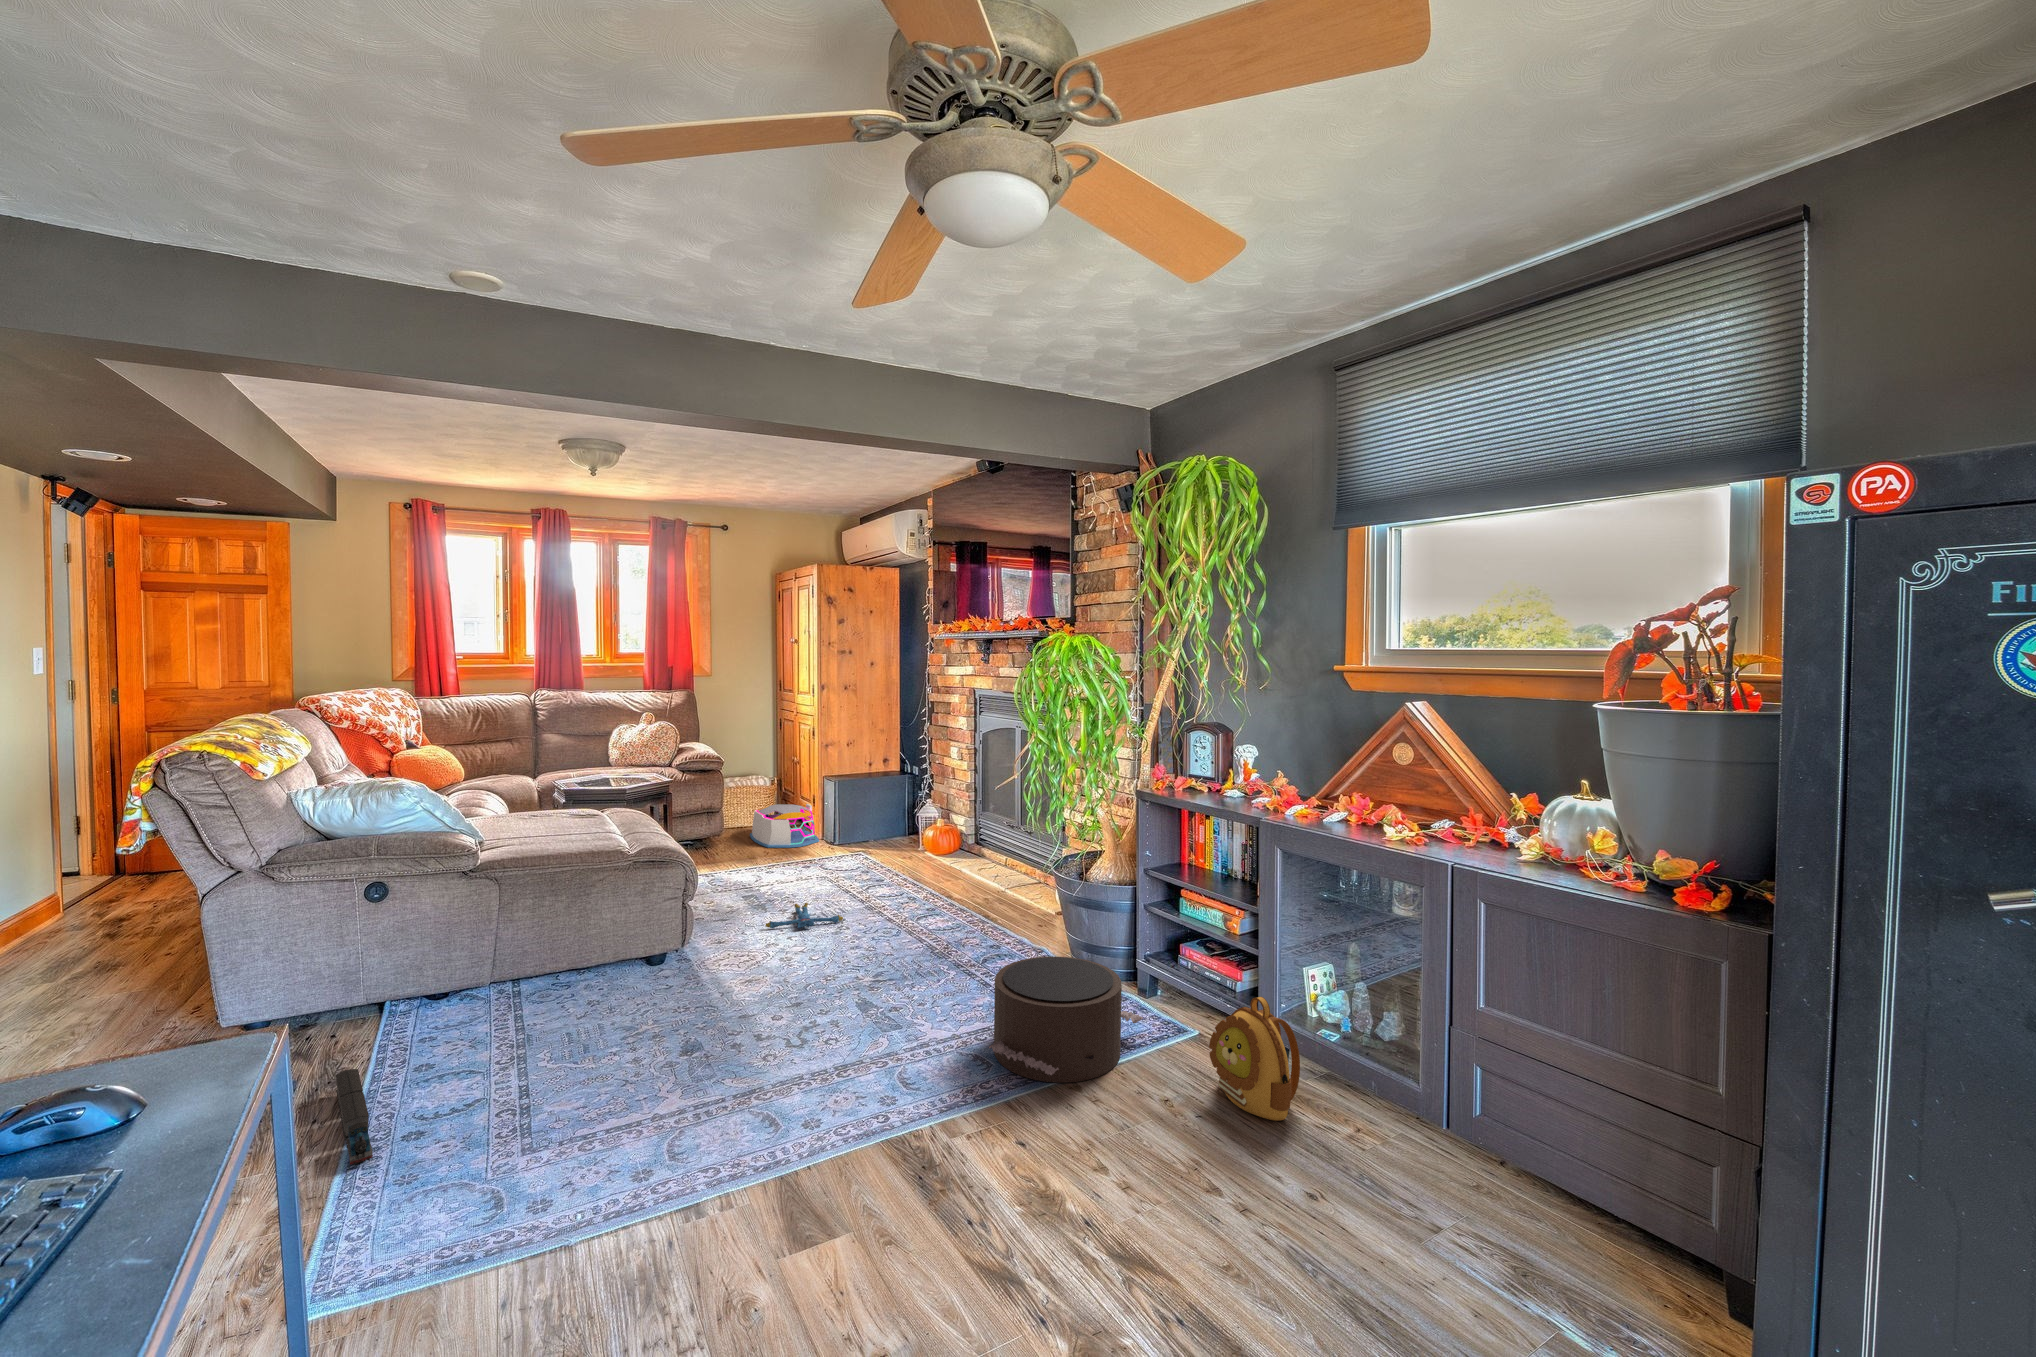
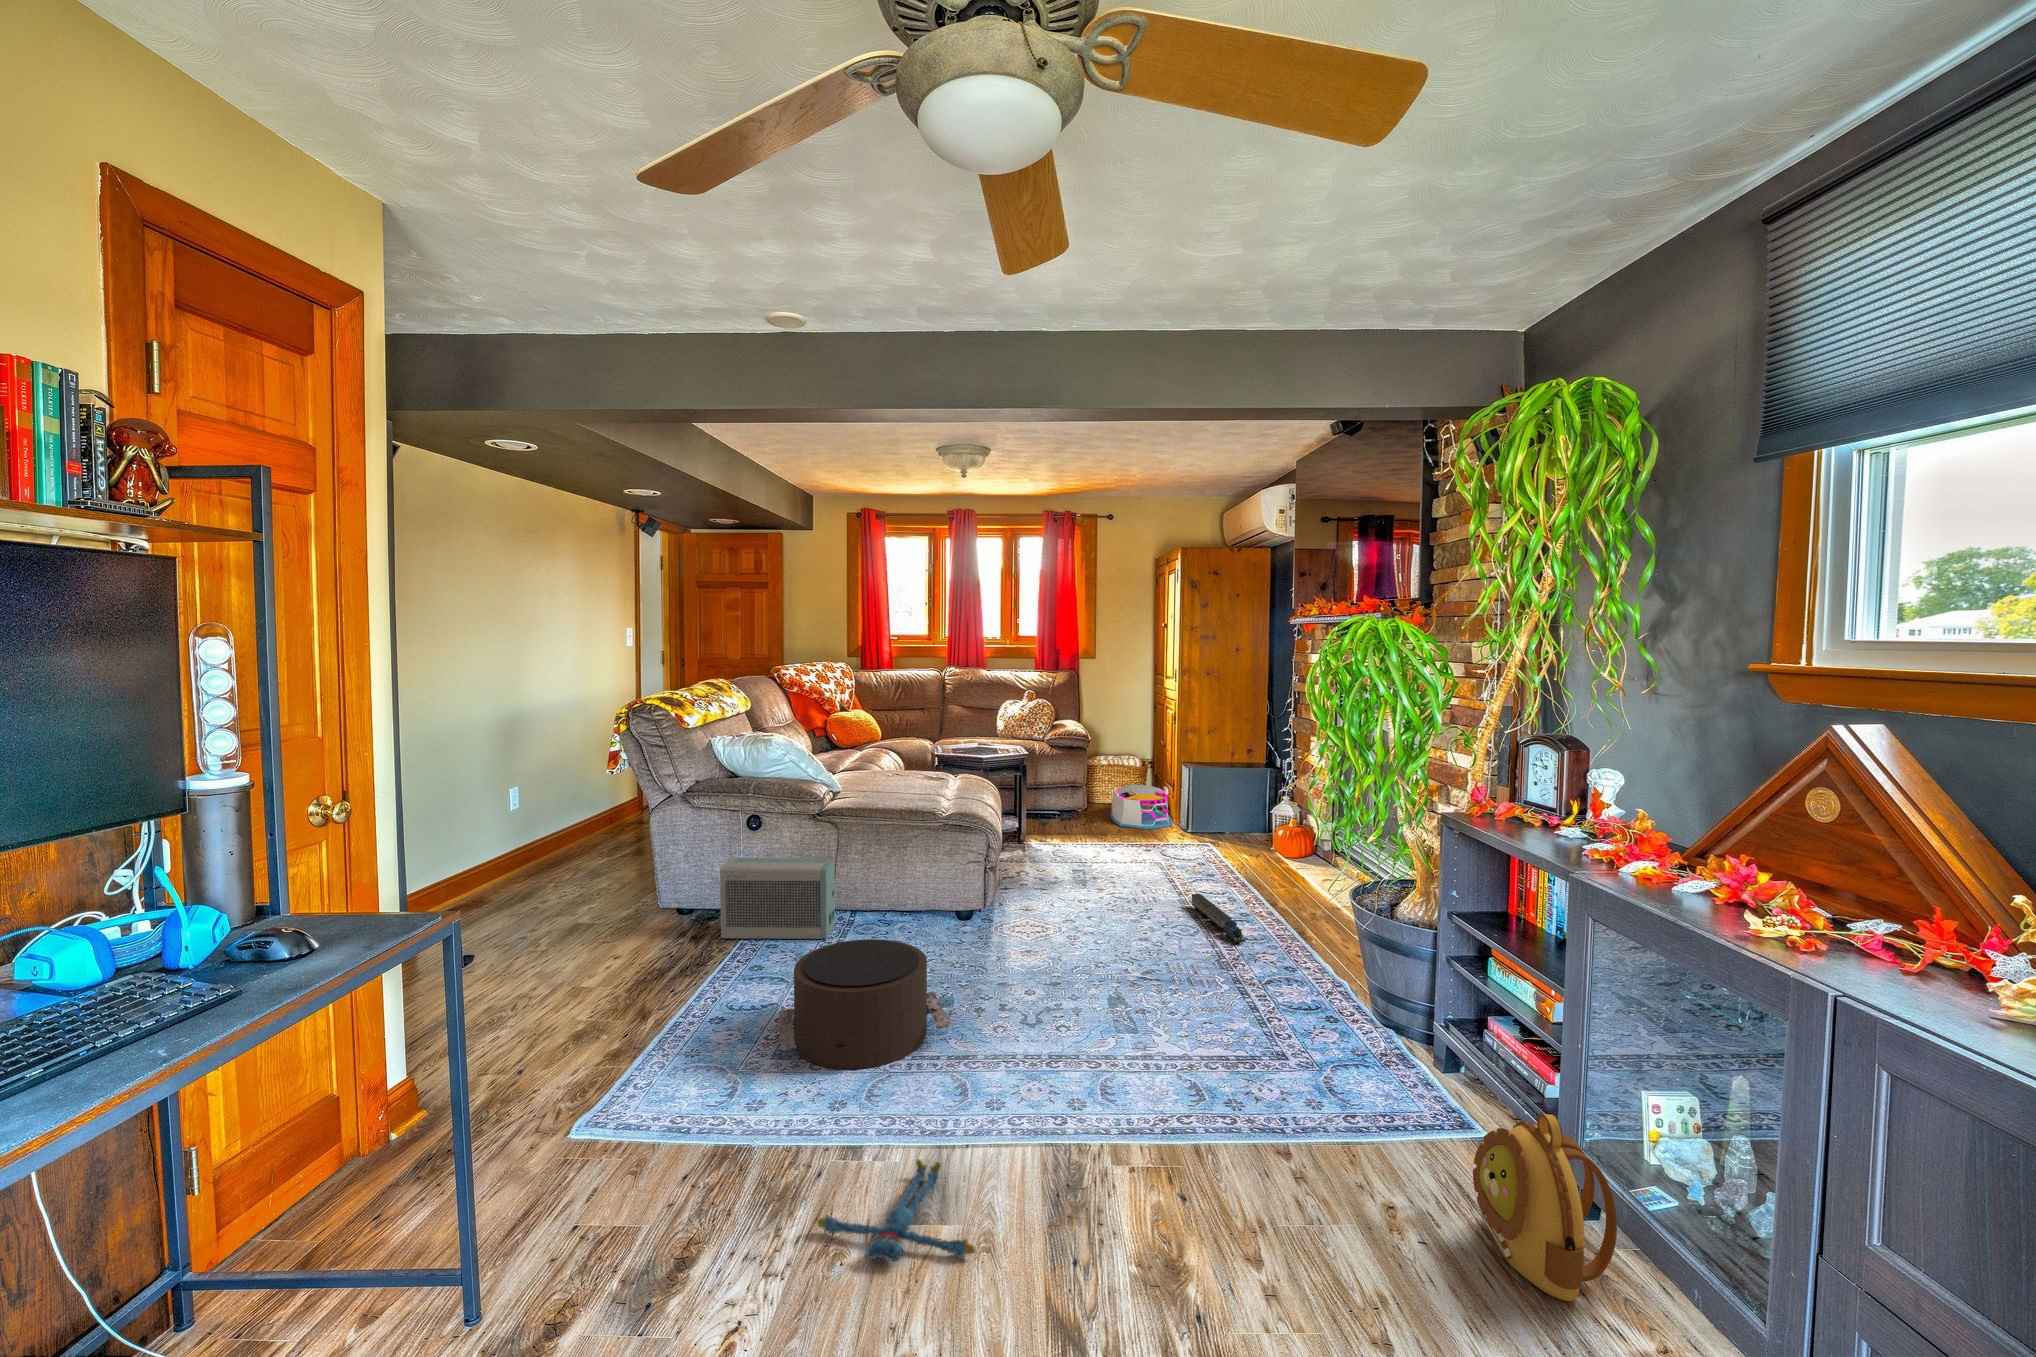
plush toy: present [765,903,843,928] -> present [817,1159,975,1261]
air purifier: none [334,921,498,1047] -> present [720,858,835,939]
pouf: present [989,956,1143,1083] -> present [778,939,951,1069]
toy train: present [336,1069,373,1165] -> present [1192,894,1245,943]

